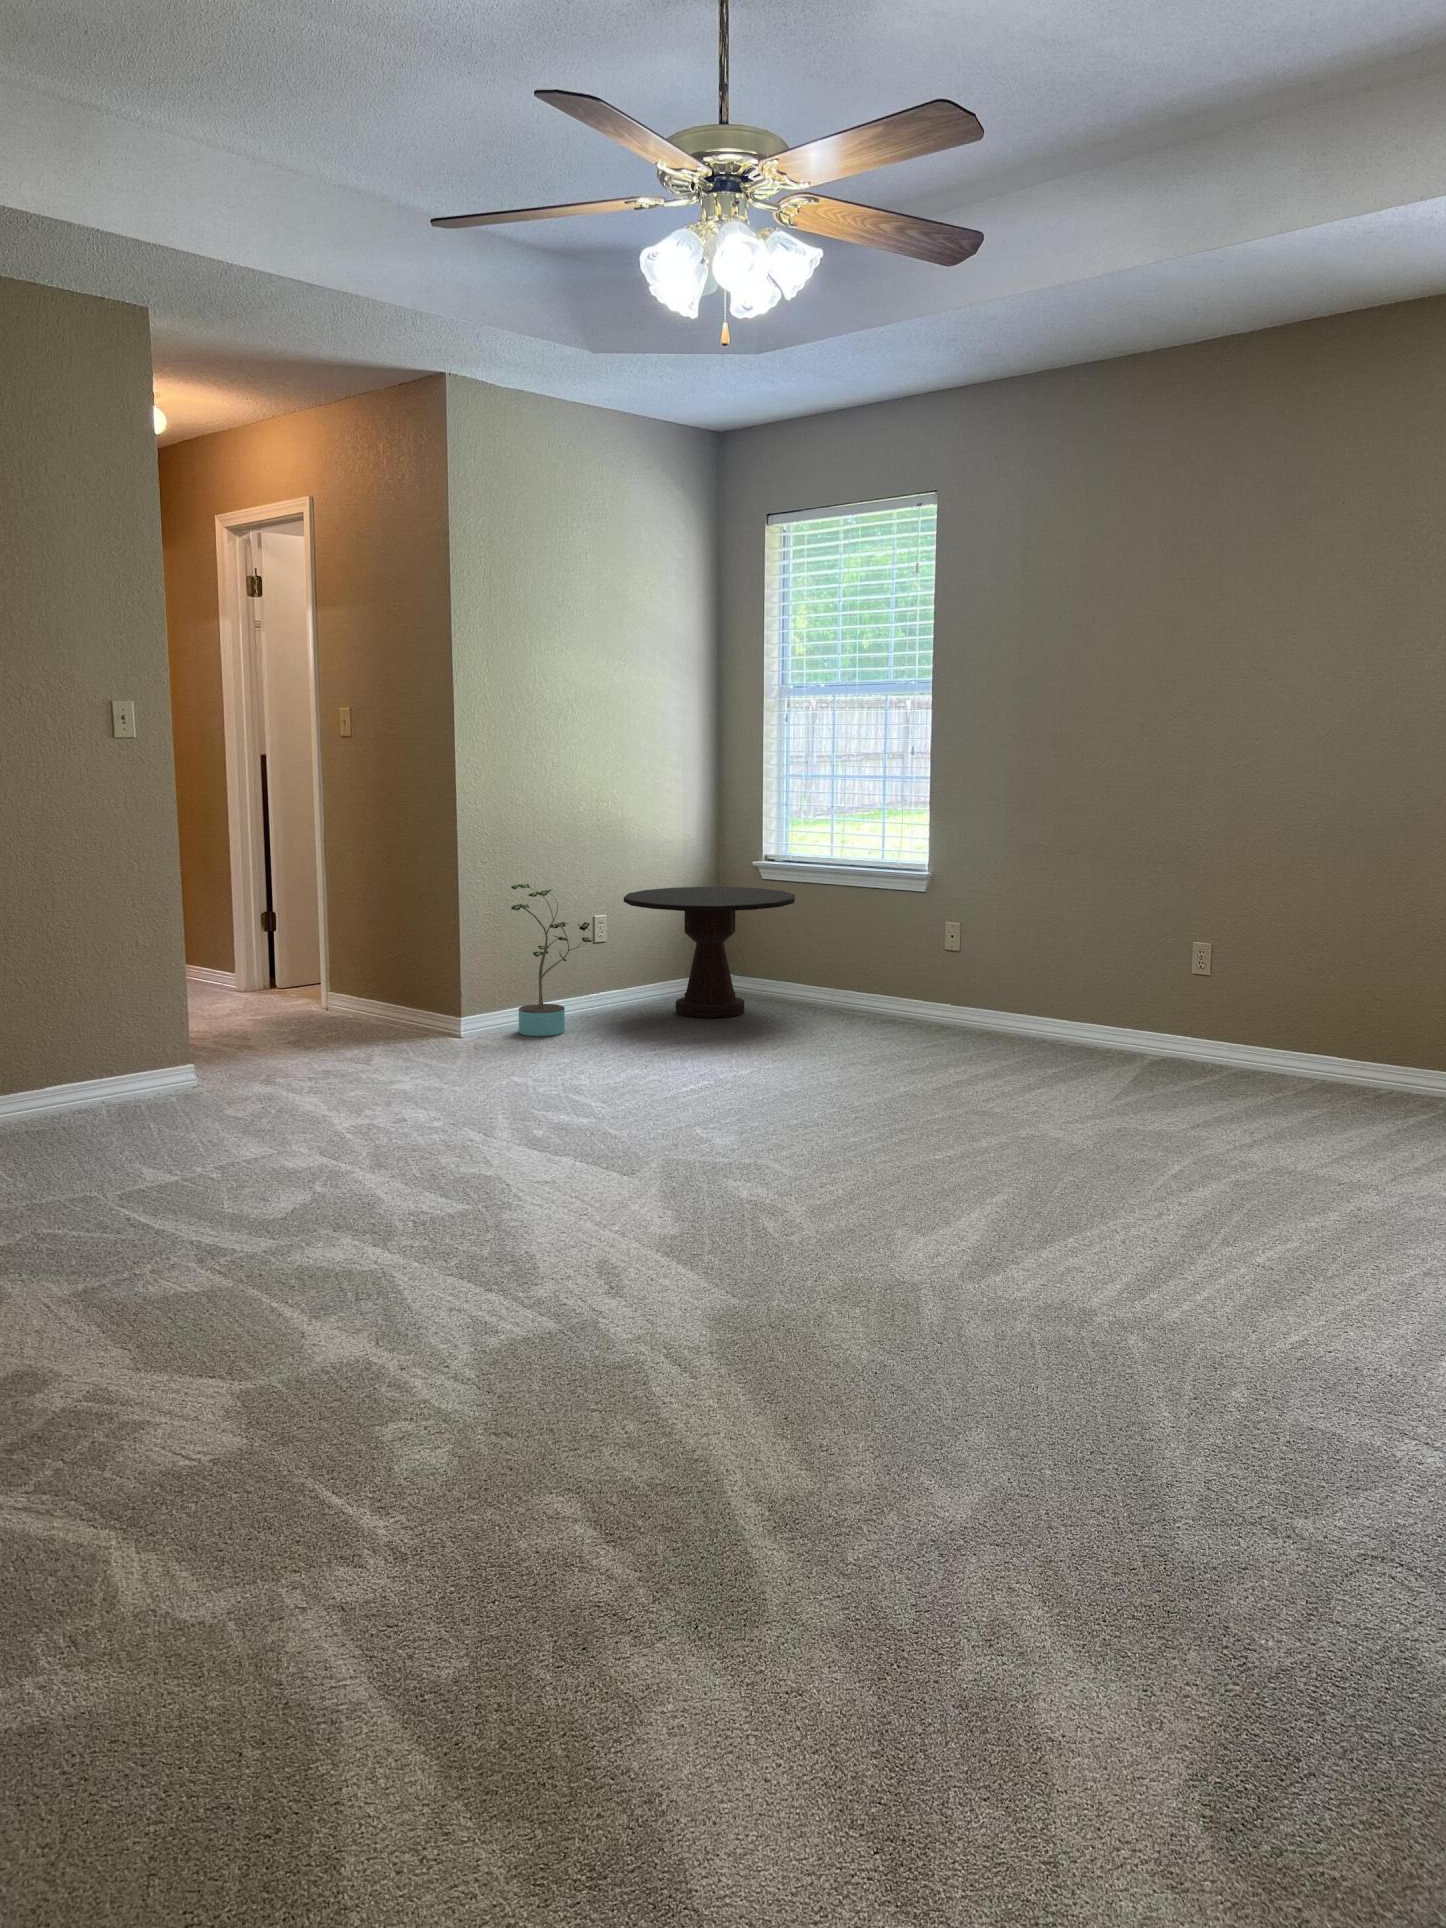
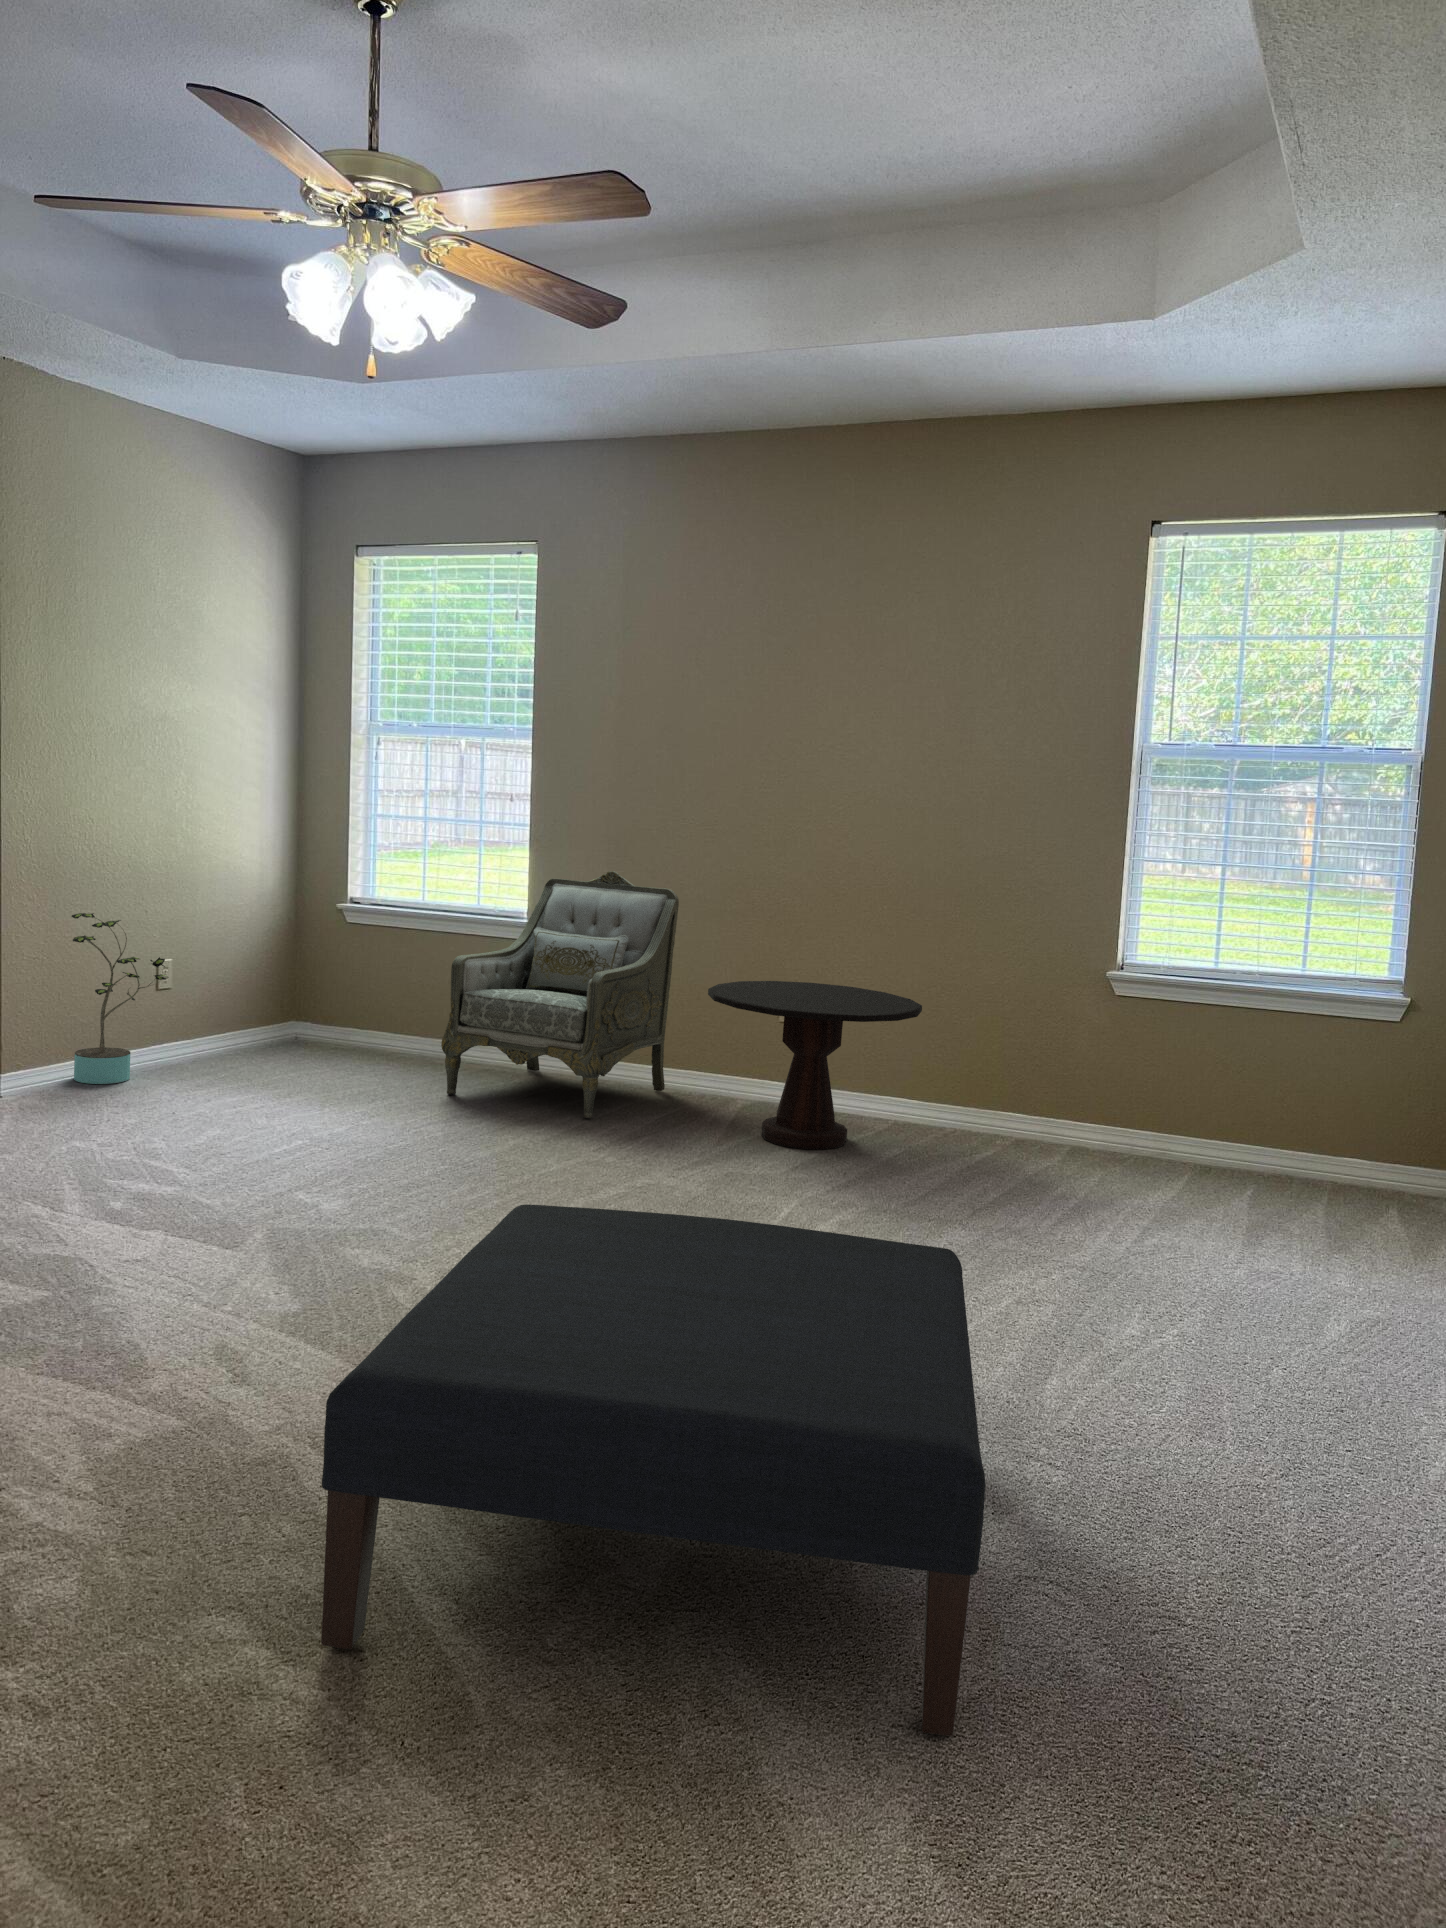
armchair: none [836,822,1070,1069] -> present [441,871,679,1118]
side table: present [624,887,795,1018] -> present [708,981,922,1150]
ottoman: none [631,1143,1316,1703] -> present [321,1204,985,1736]

